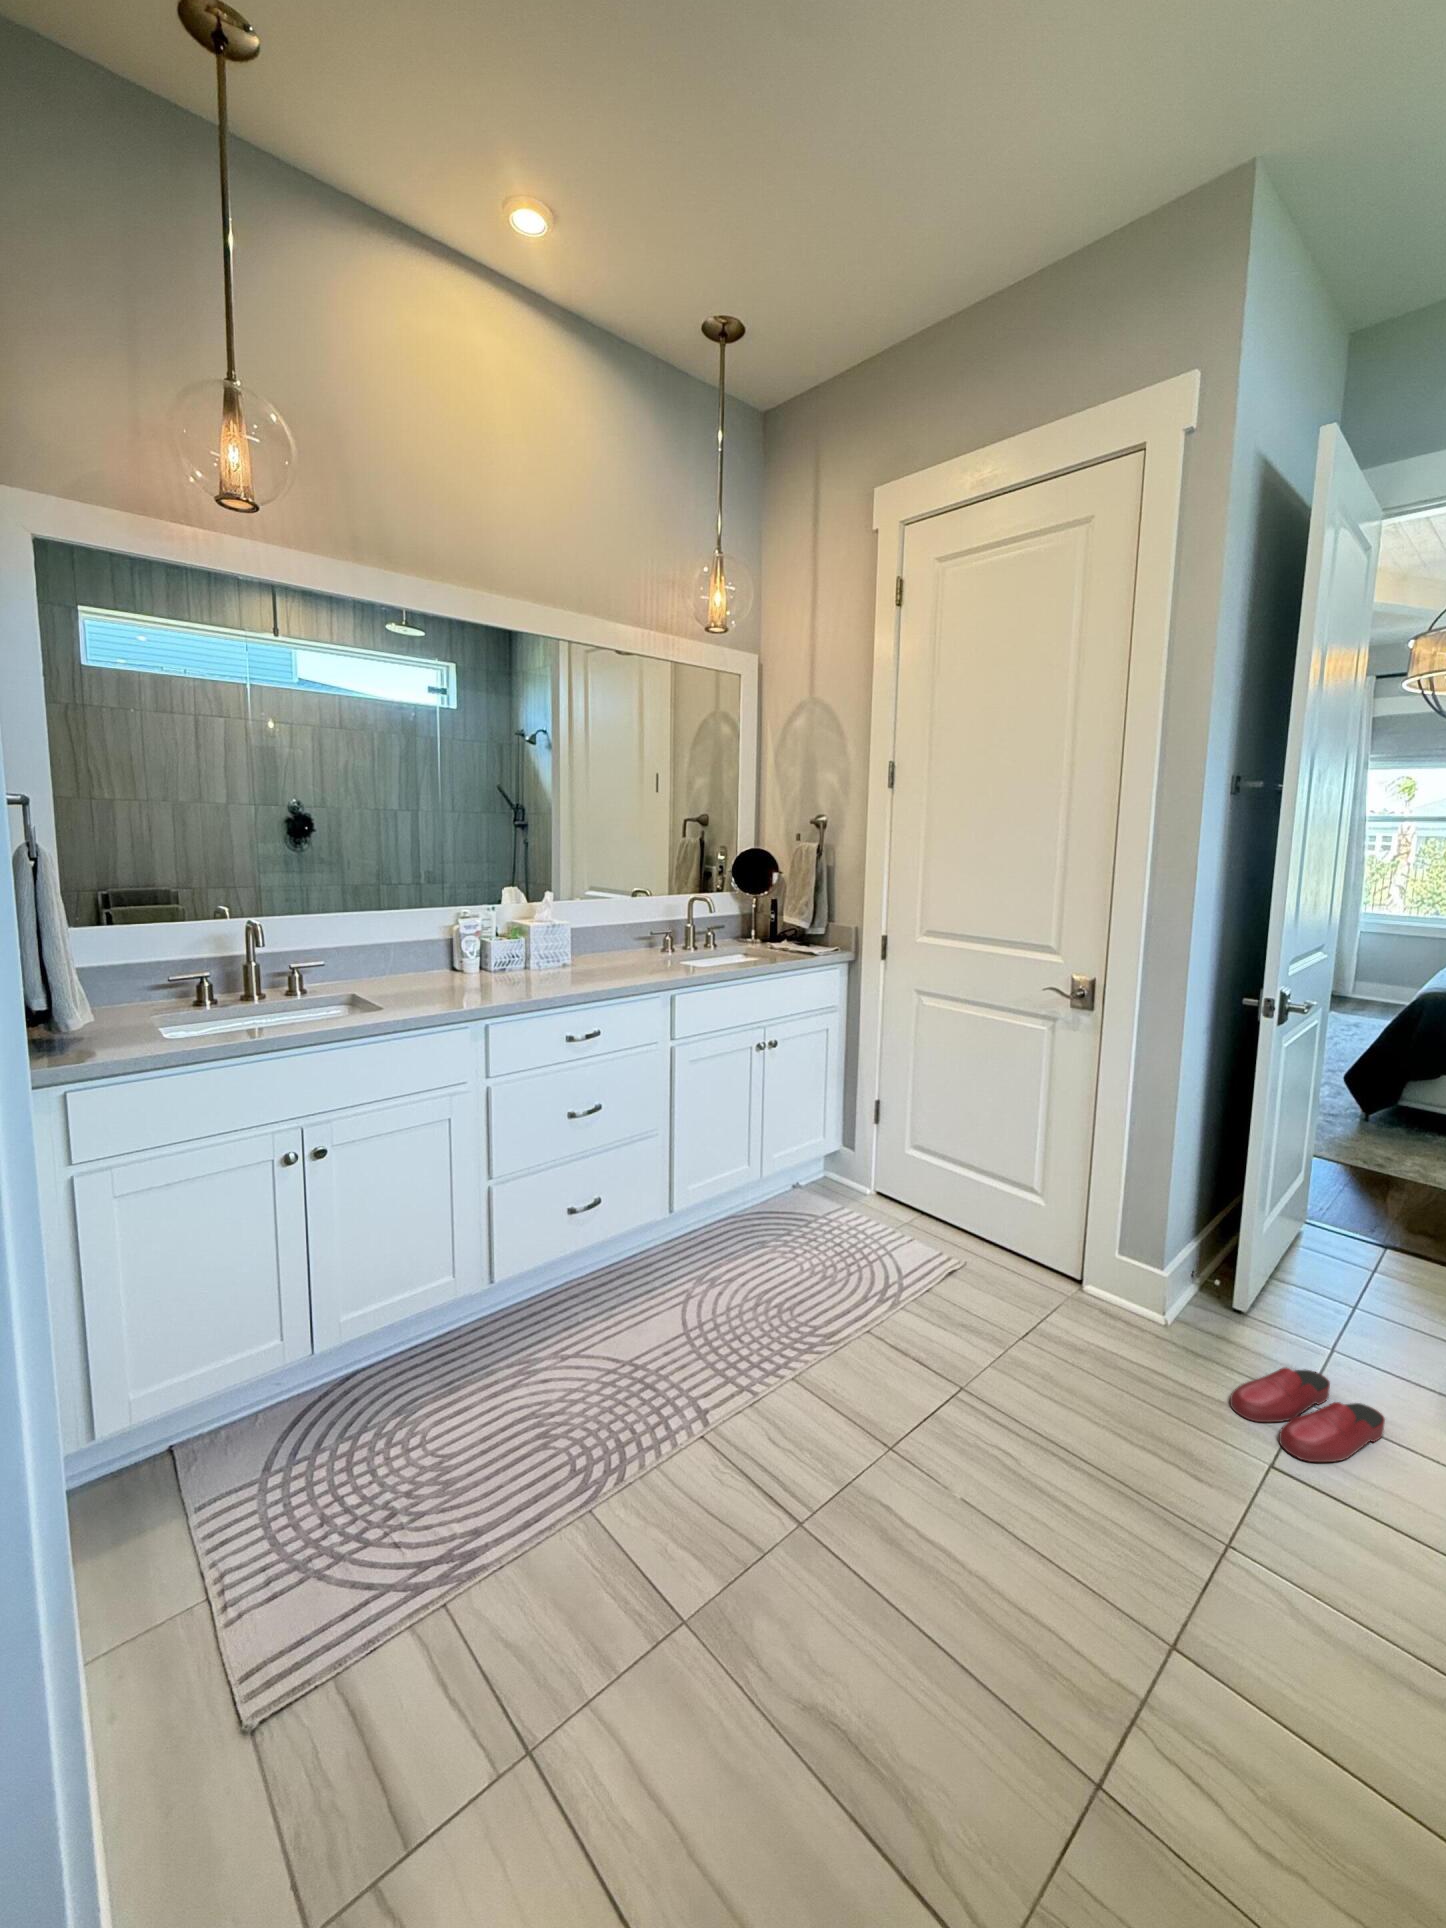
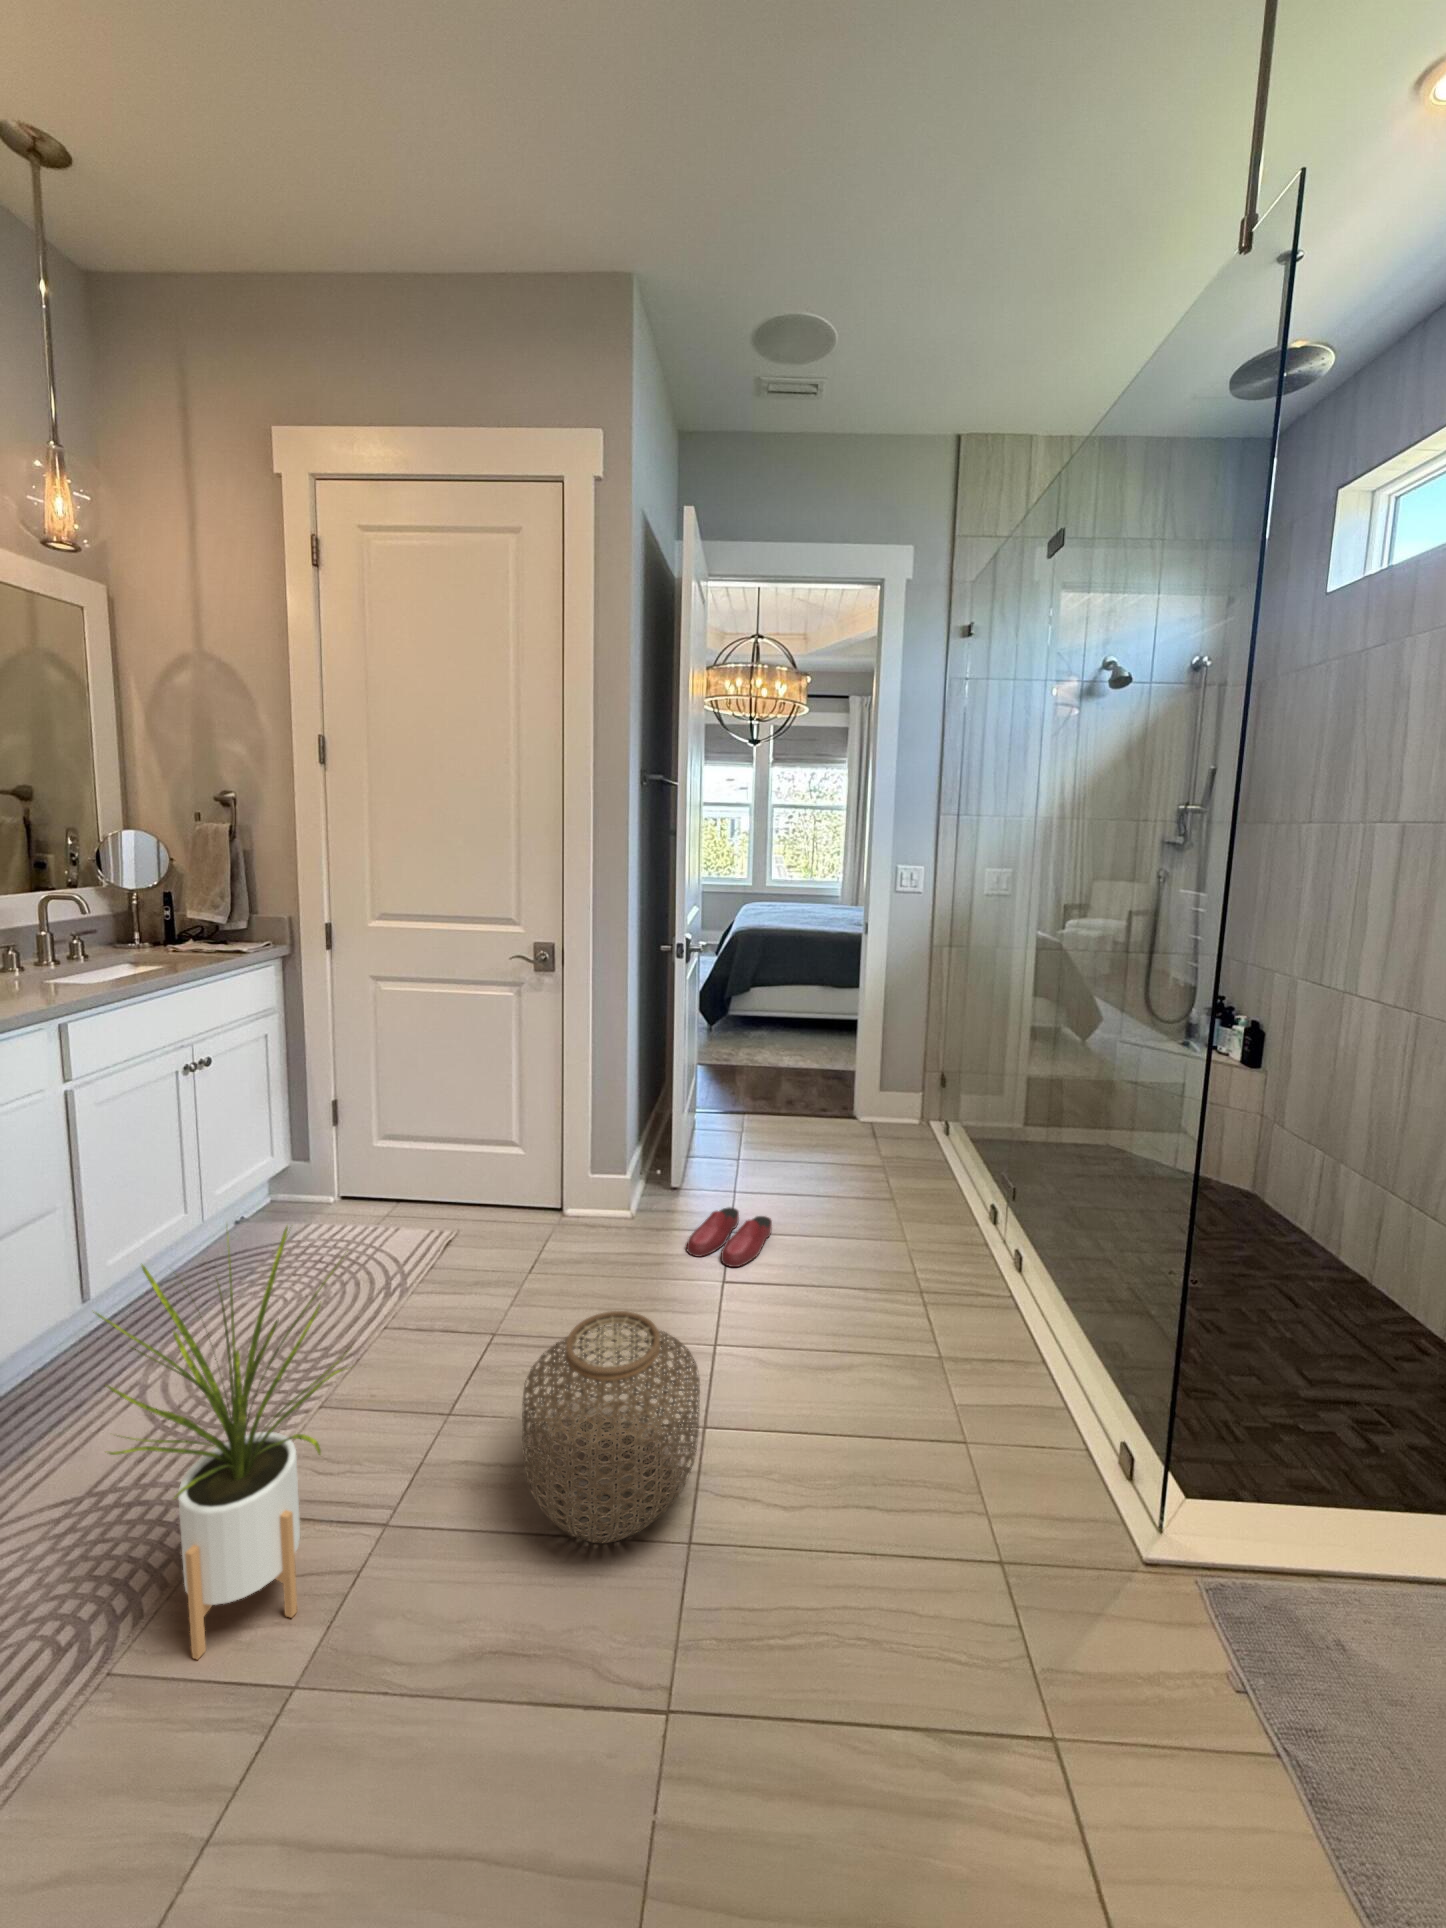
house plant: none [595,1182,782,1554] -> present [93,1226,347,1659]
woven basket: none [916,1423,1144,1720] -> present [522,1311,700,1543]

